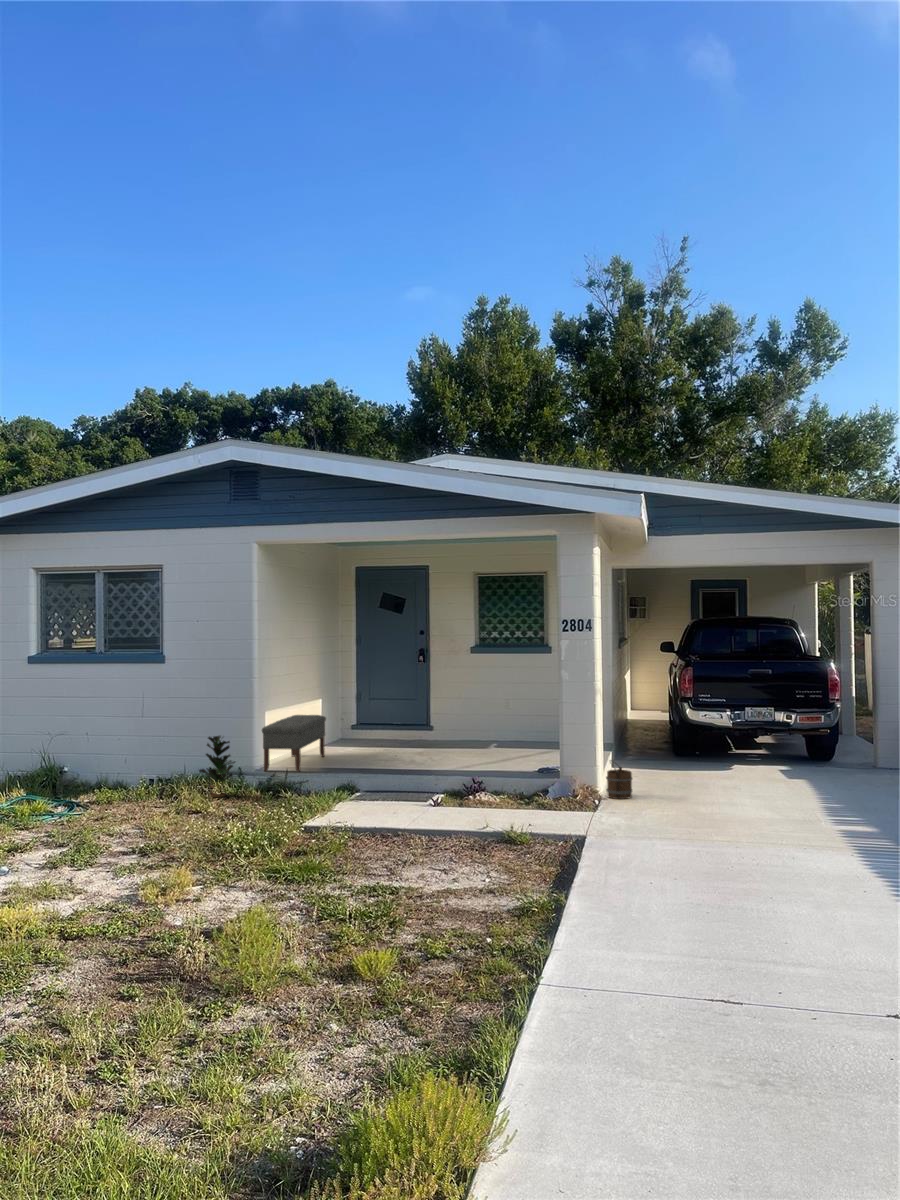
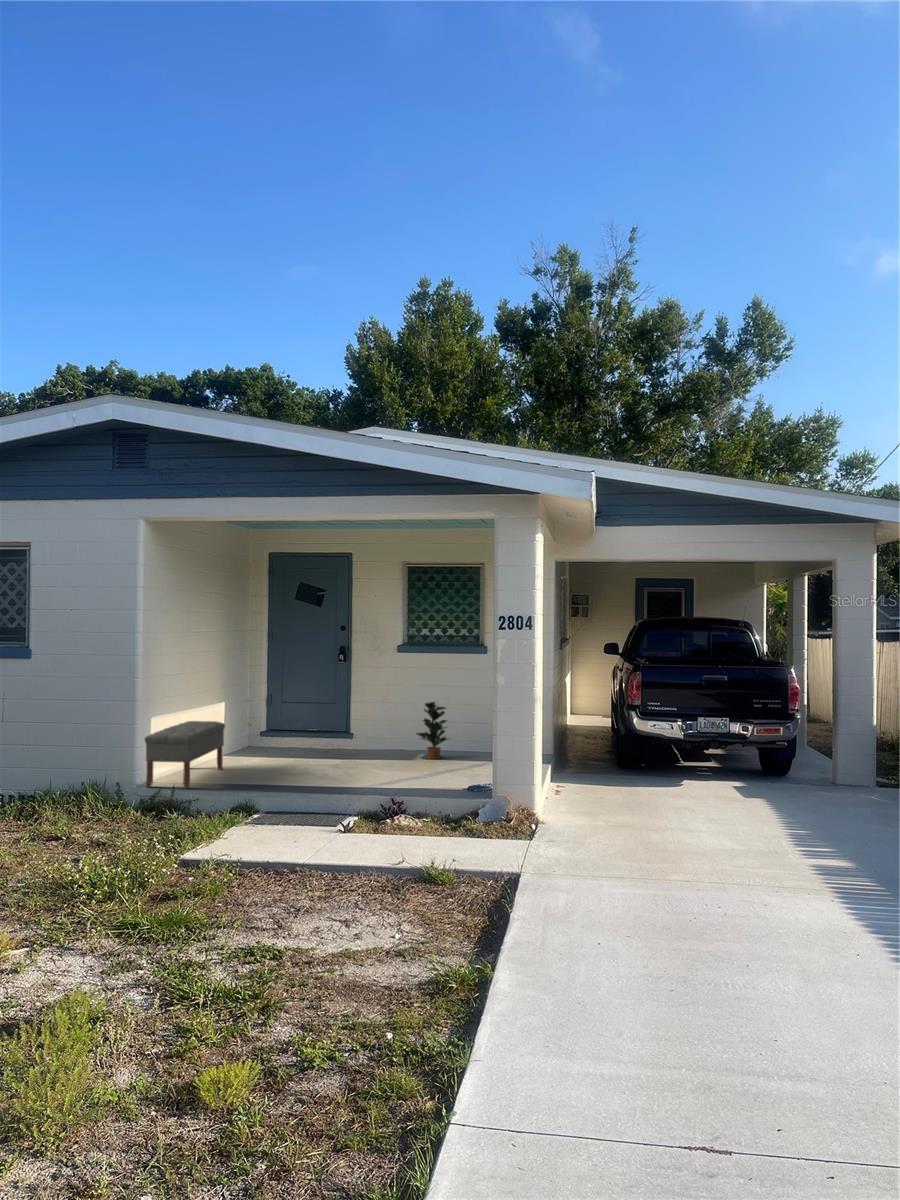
potted plant: present [199,736,235,797] -> present [417,702,447,759]
bucket: present [606,760,632,799] -> none [544,779,574,825]

